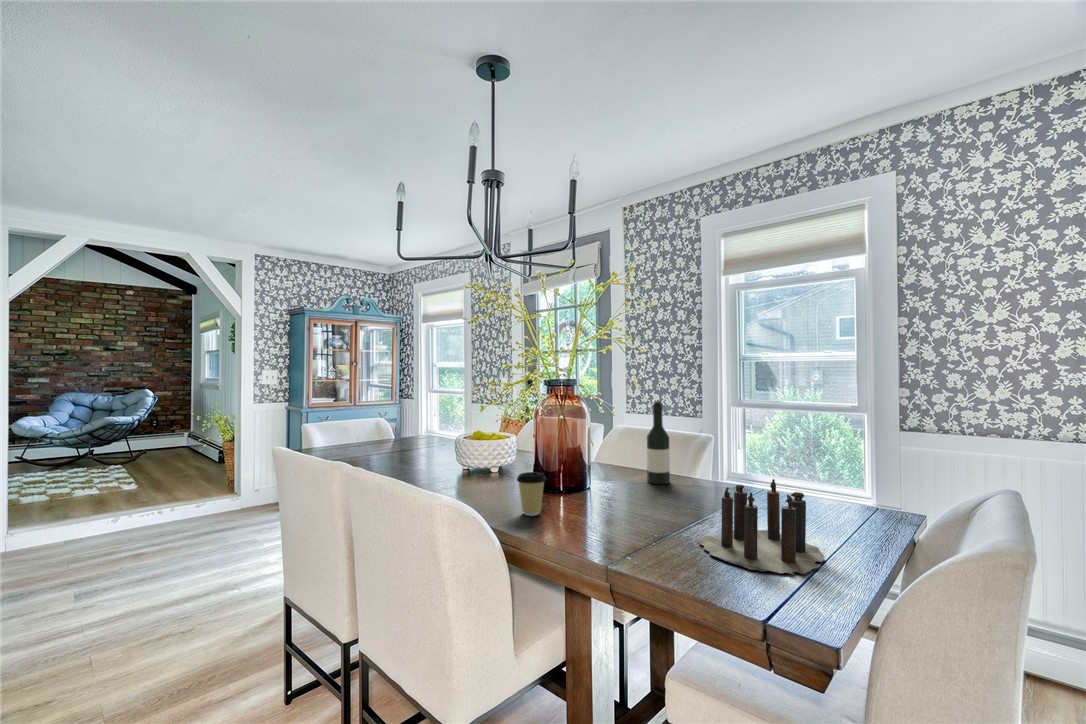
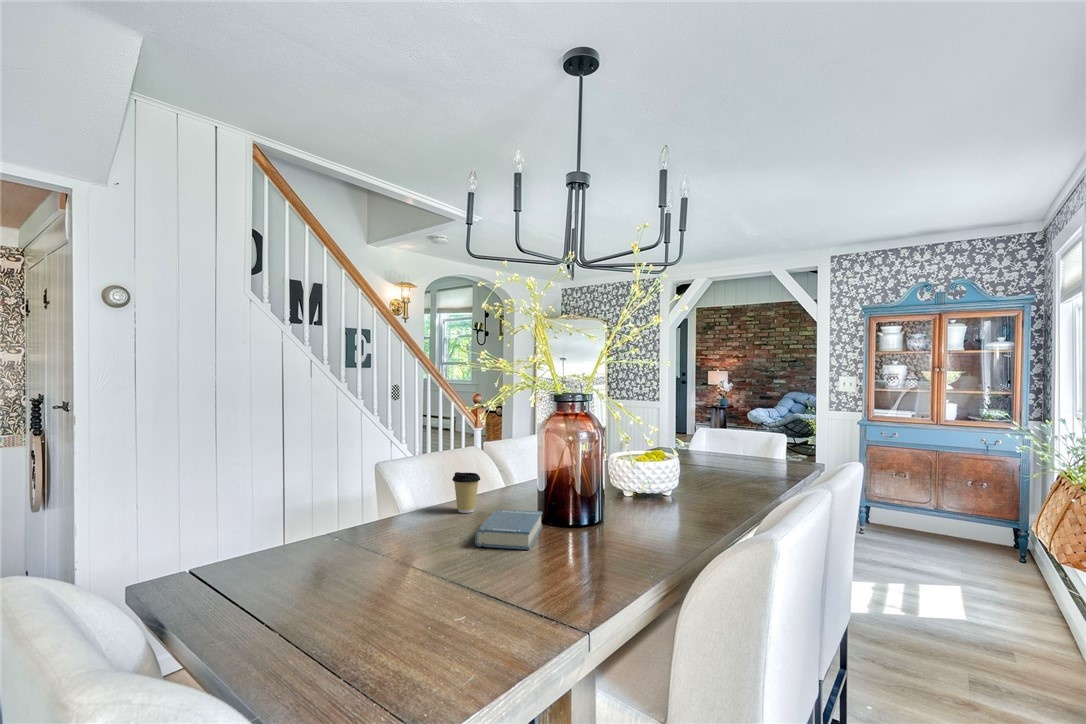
wine bottle: present [647,401,670,484] -> none [606,432,641,564]
candle: present [698,479,825,574] -> none [237,508,422,620]
hardback book: none [581,481,648,509] -> present [475,509,542,550]

